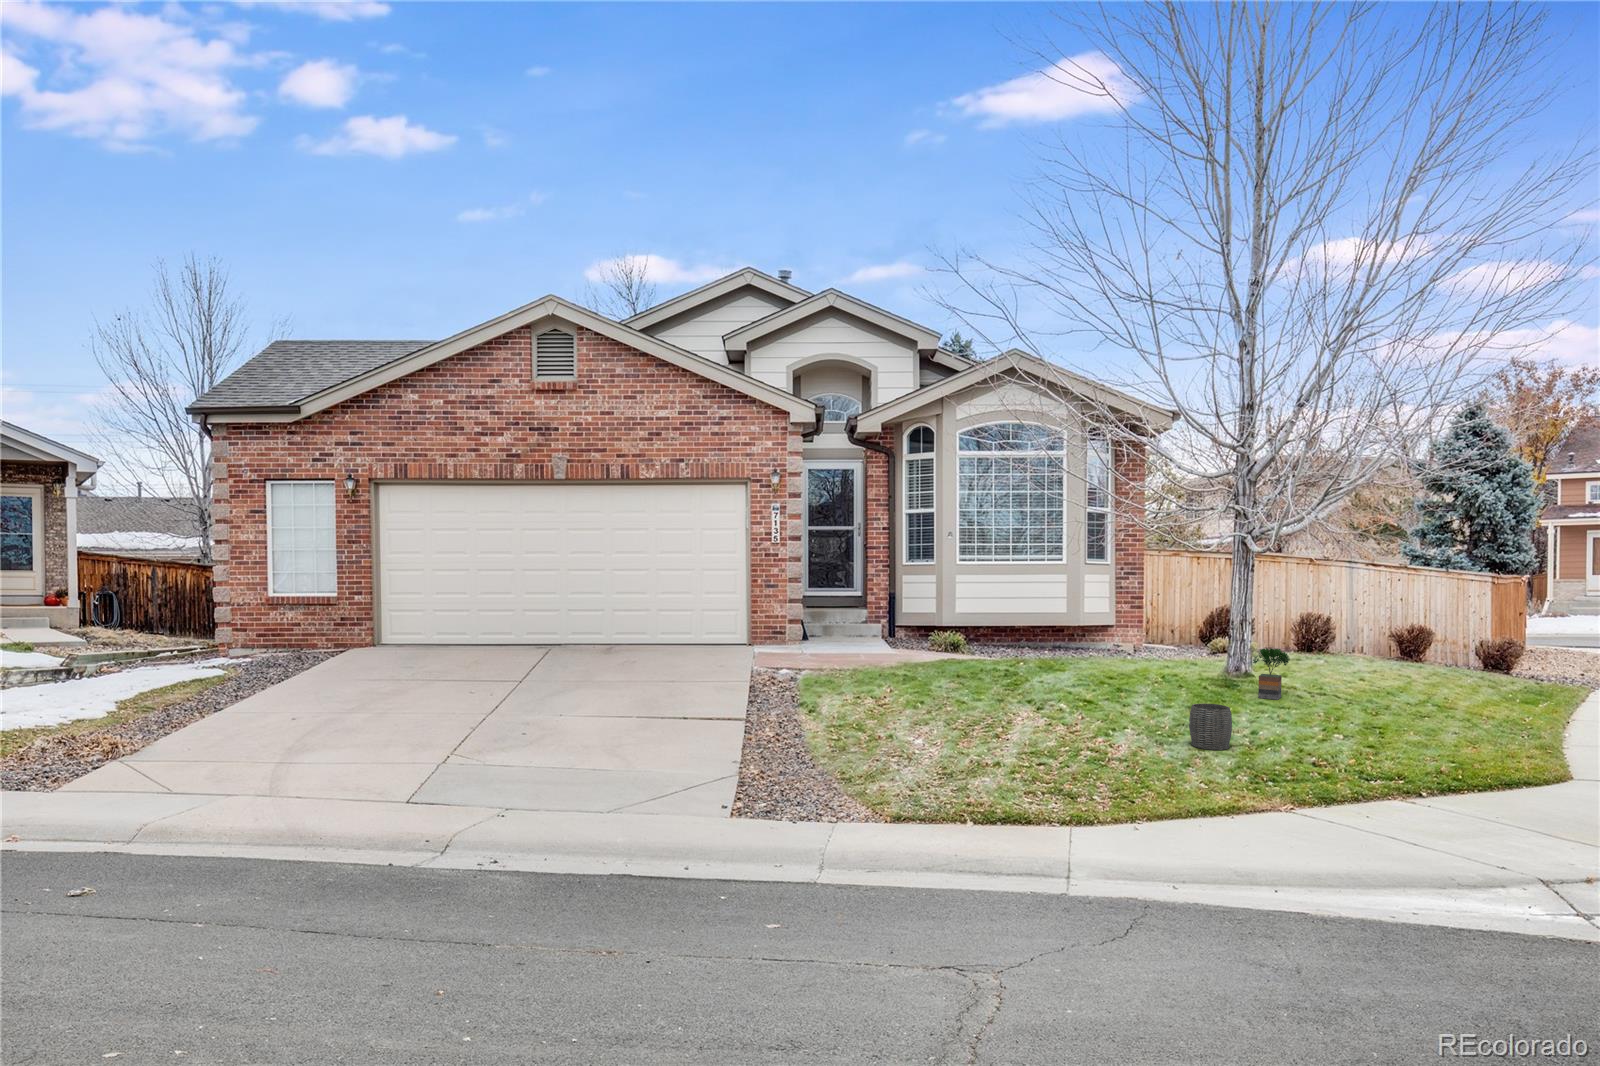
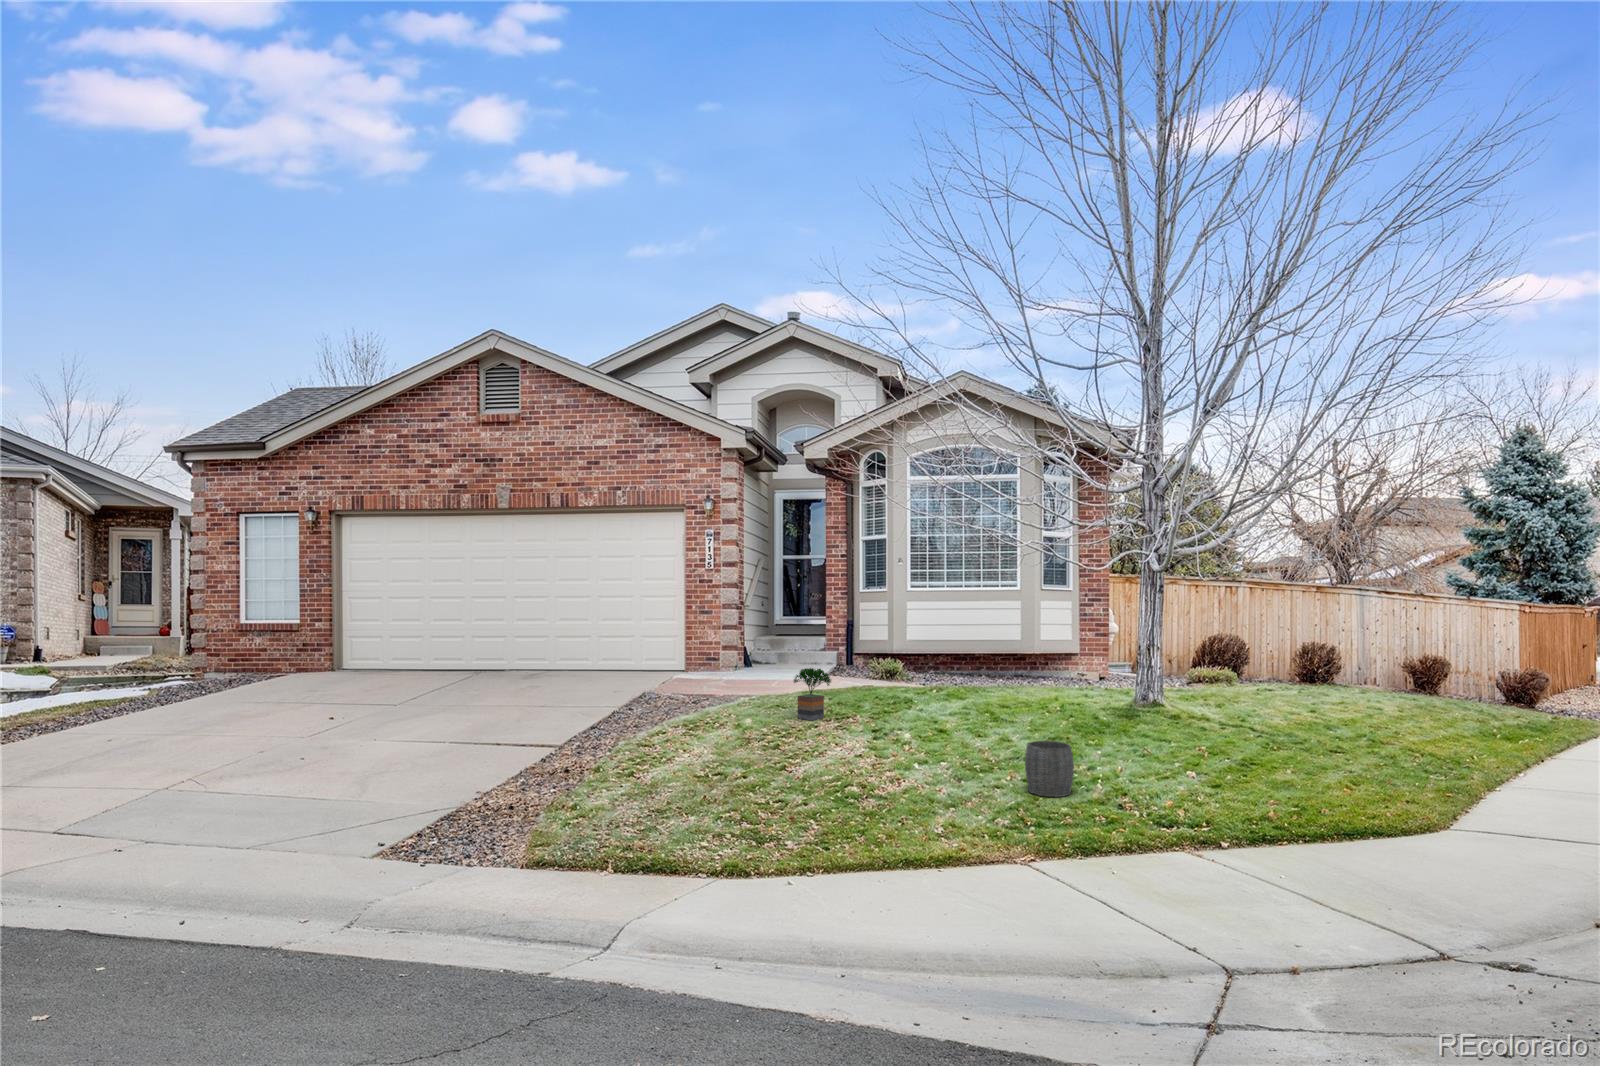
potted tree: present [1253,648,1290,700] -> present [794,668,831,720]

